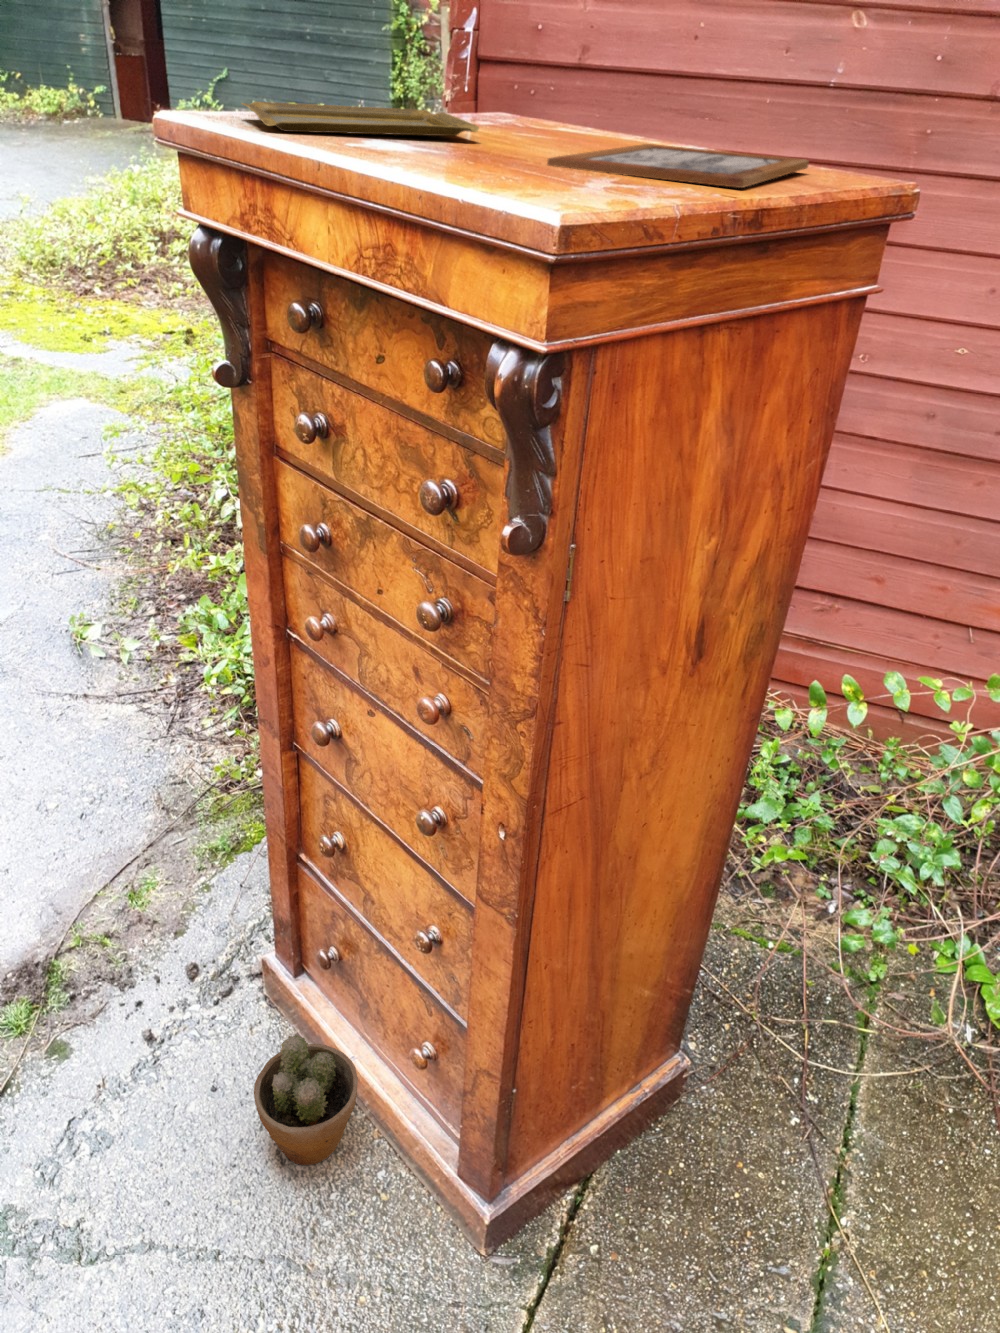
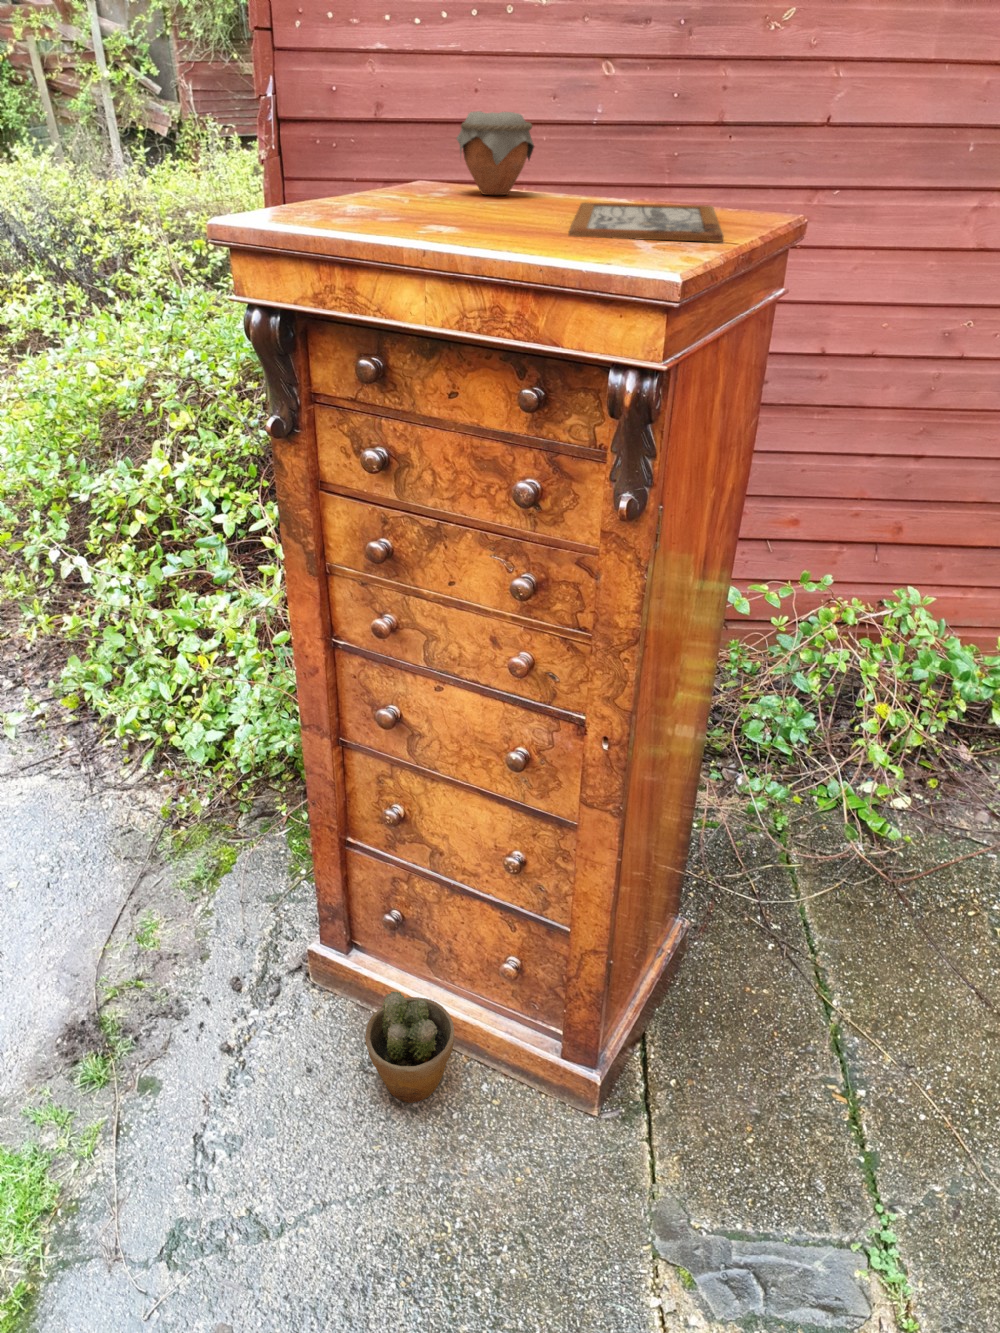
jar: none [534,30,627,137] -> present [457,111,534,195]
tray: present [242,102,479,136] -> none [261,188,468,225]

